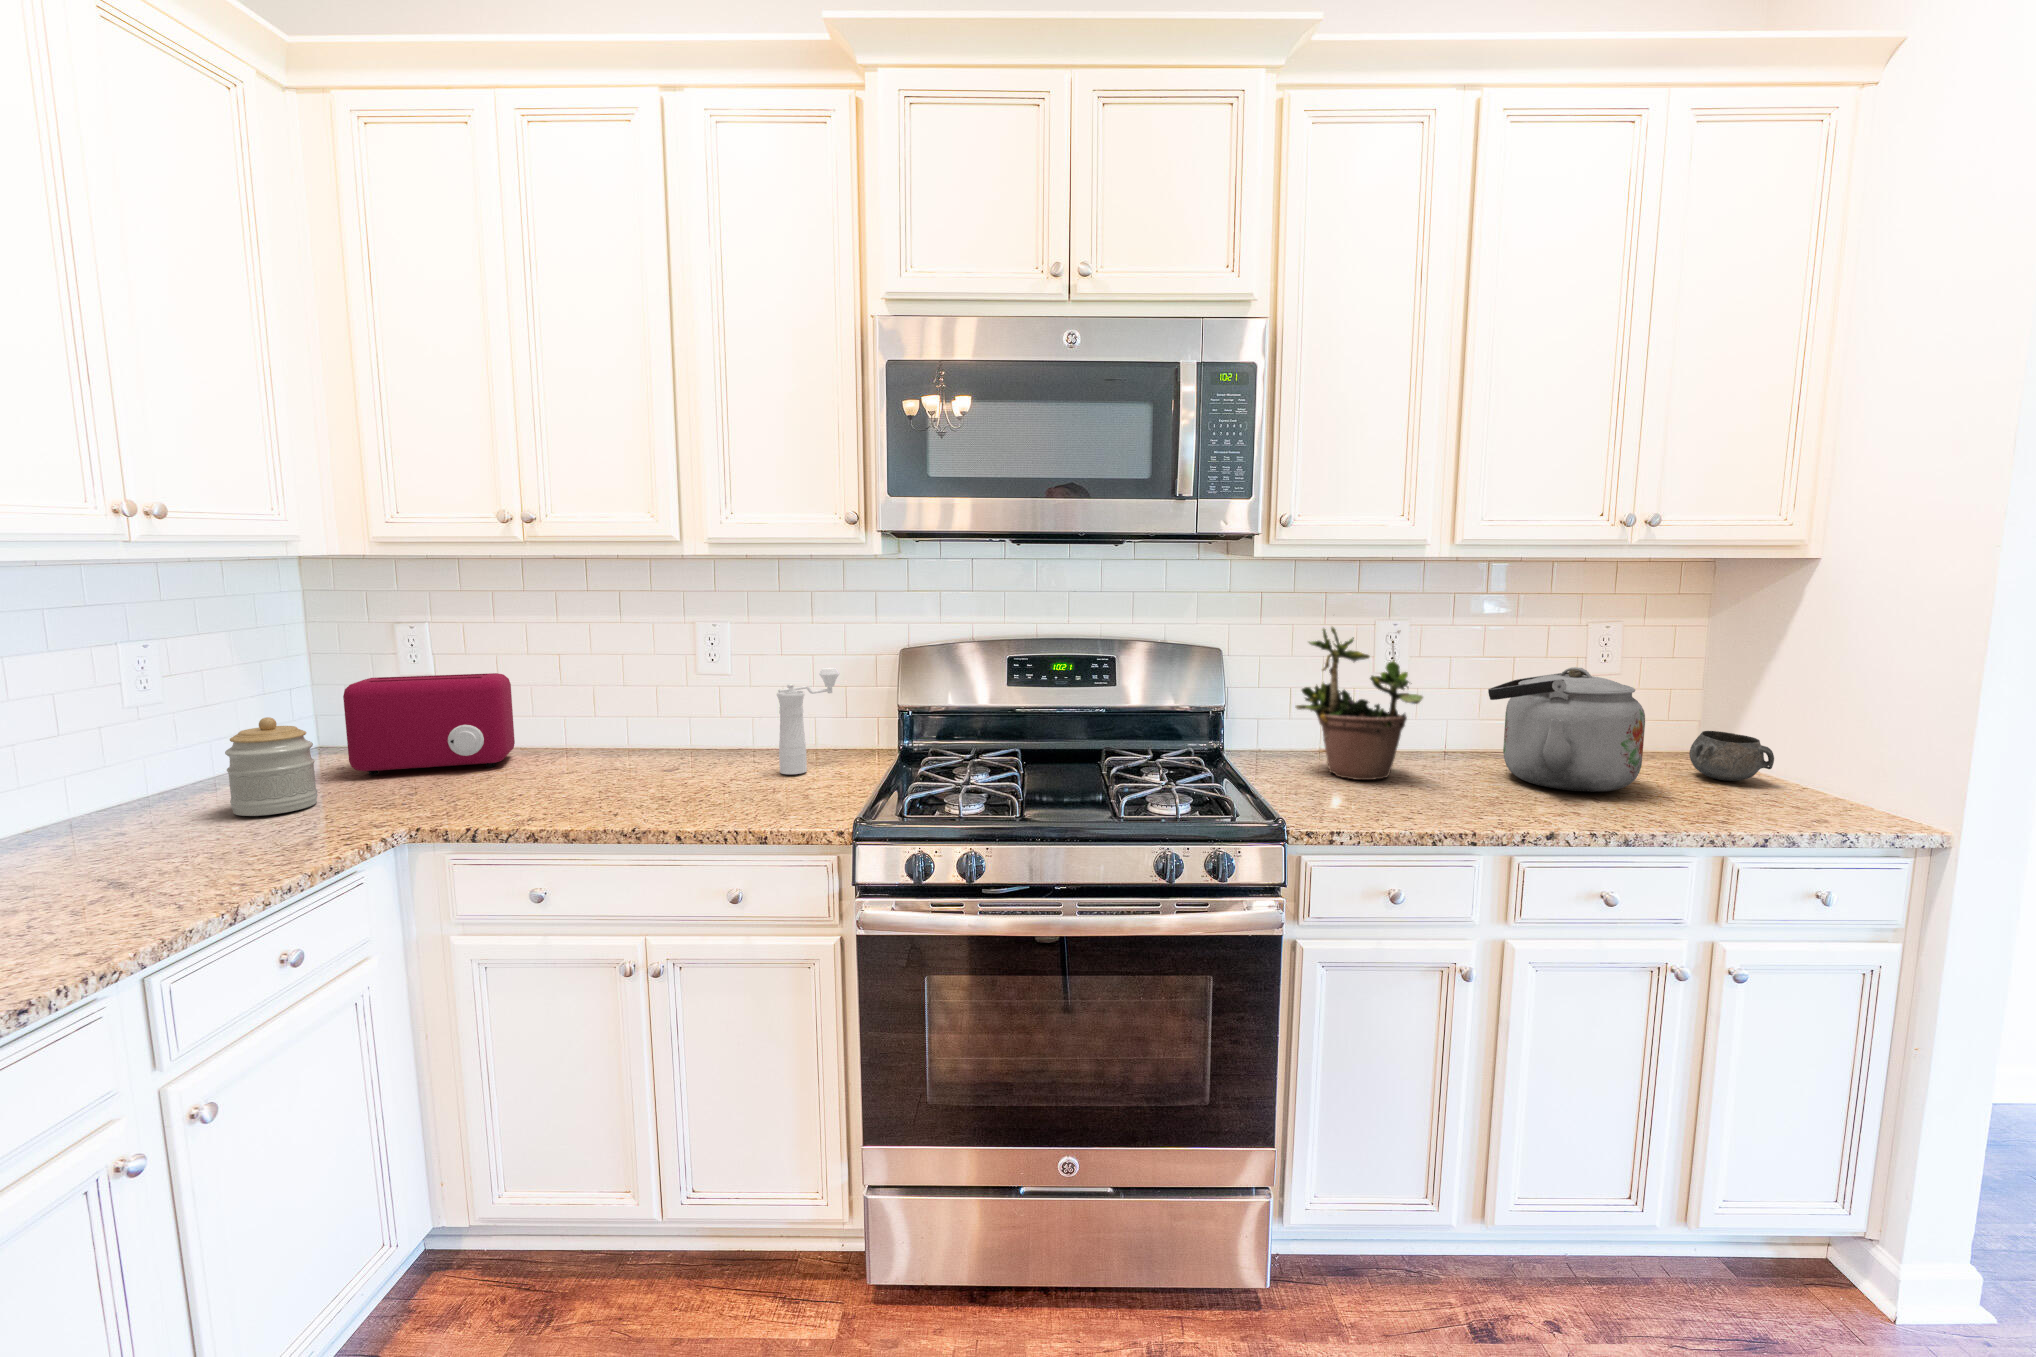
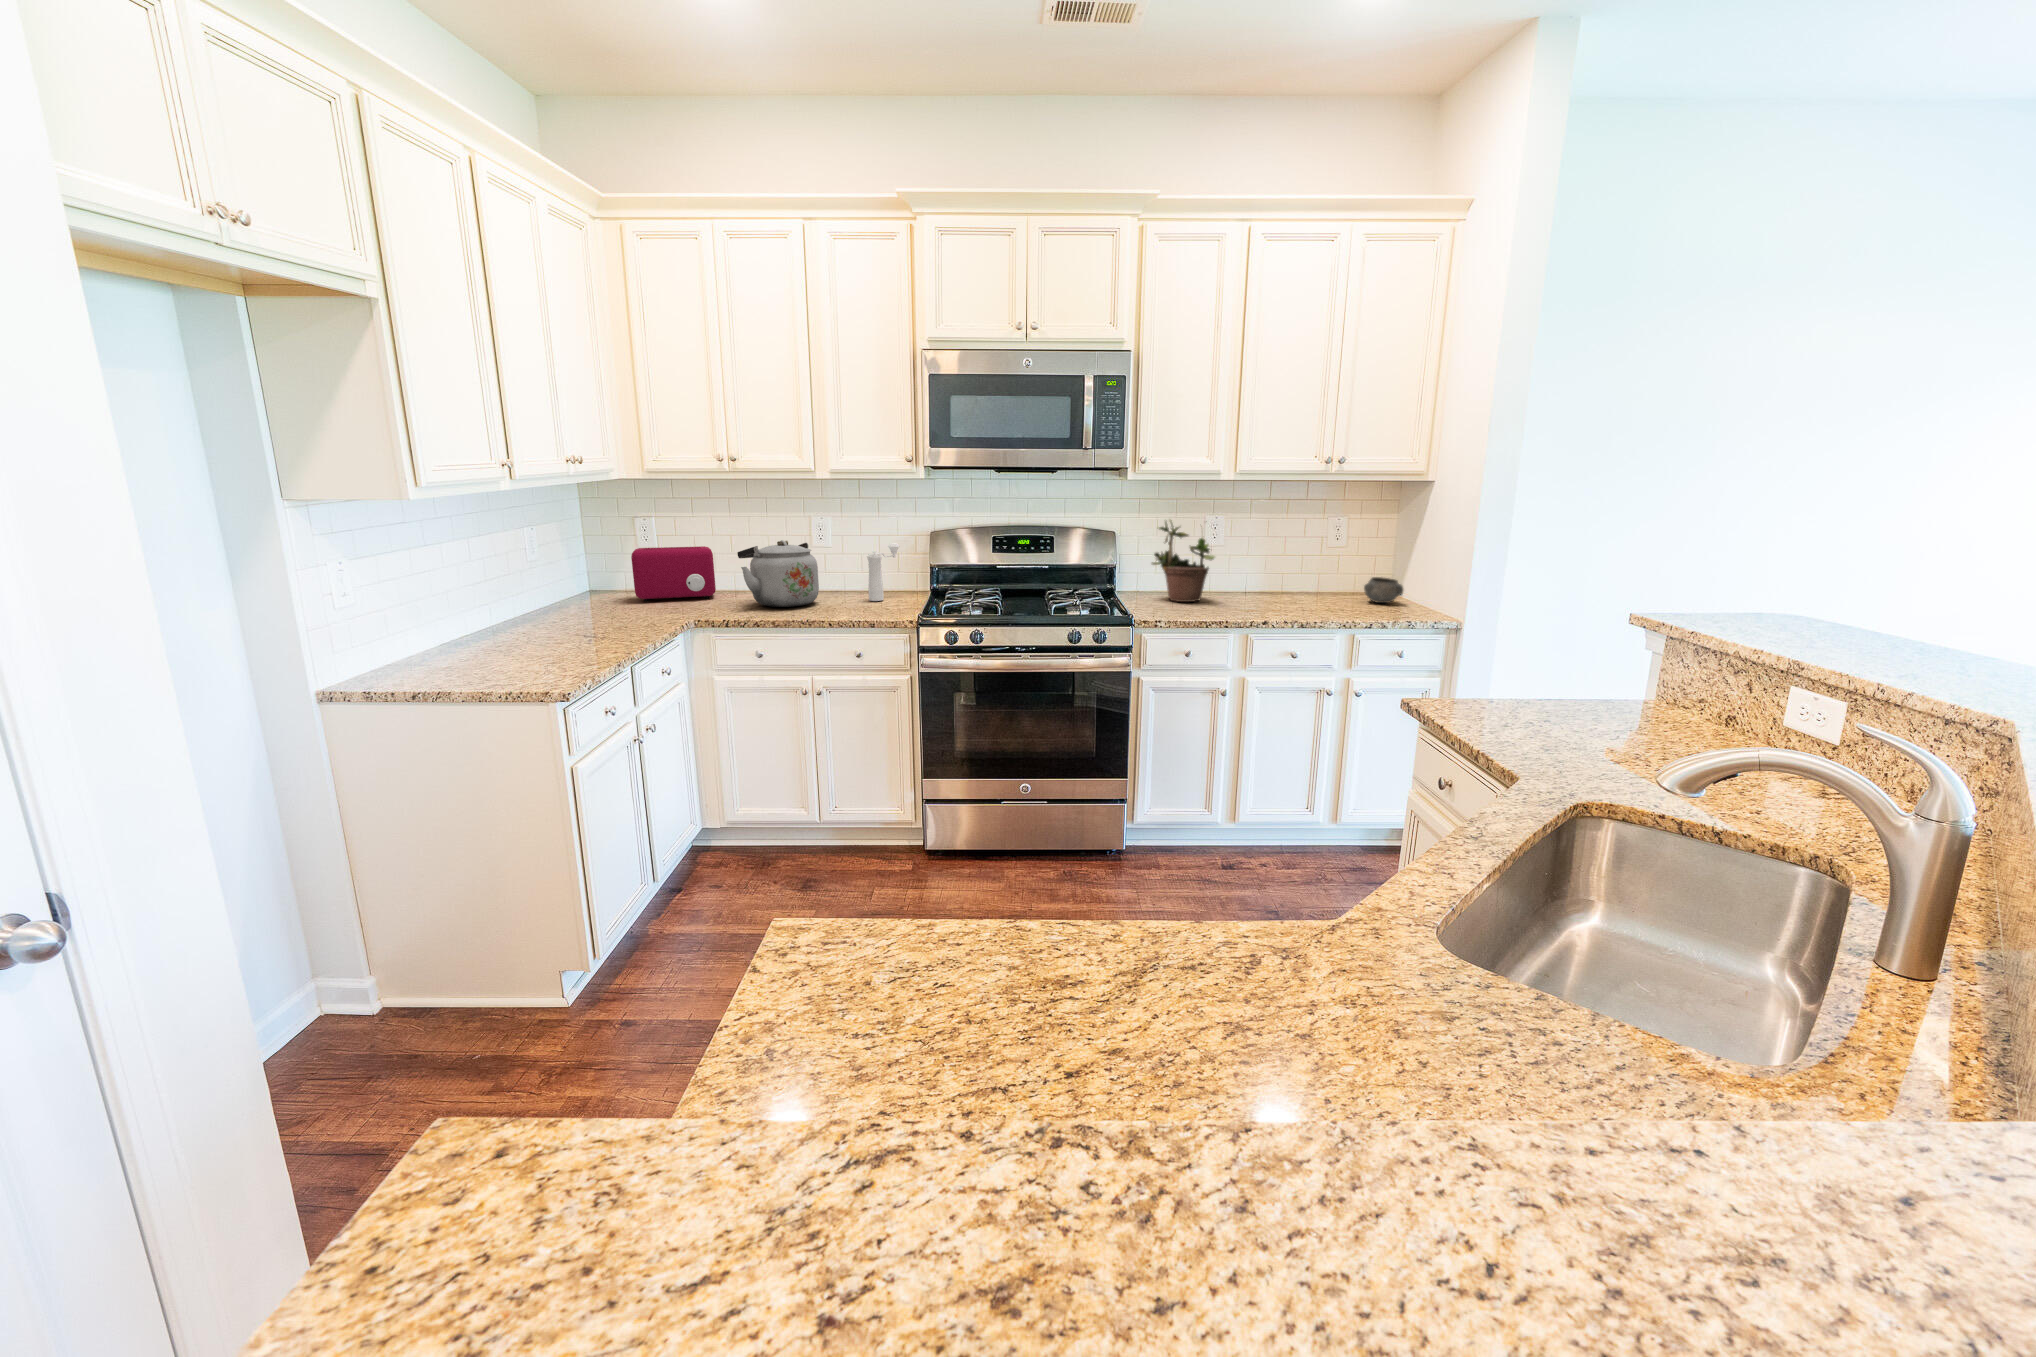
kettle: present [1488,667,1645,792] -> present [737,540,819,607]
jar: present [225,717,318,816] -> none [592,565,634,615]

